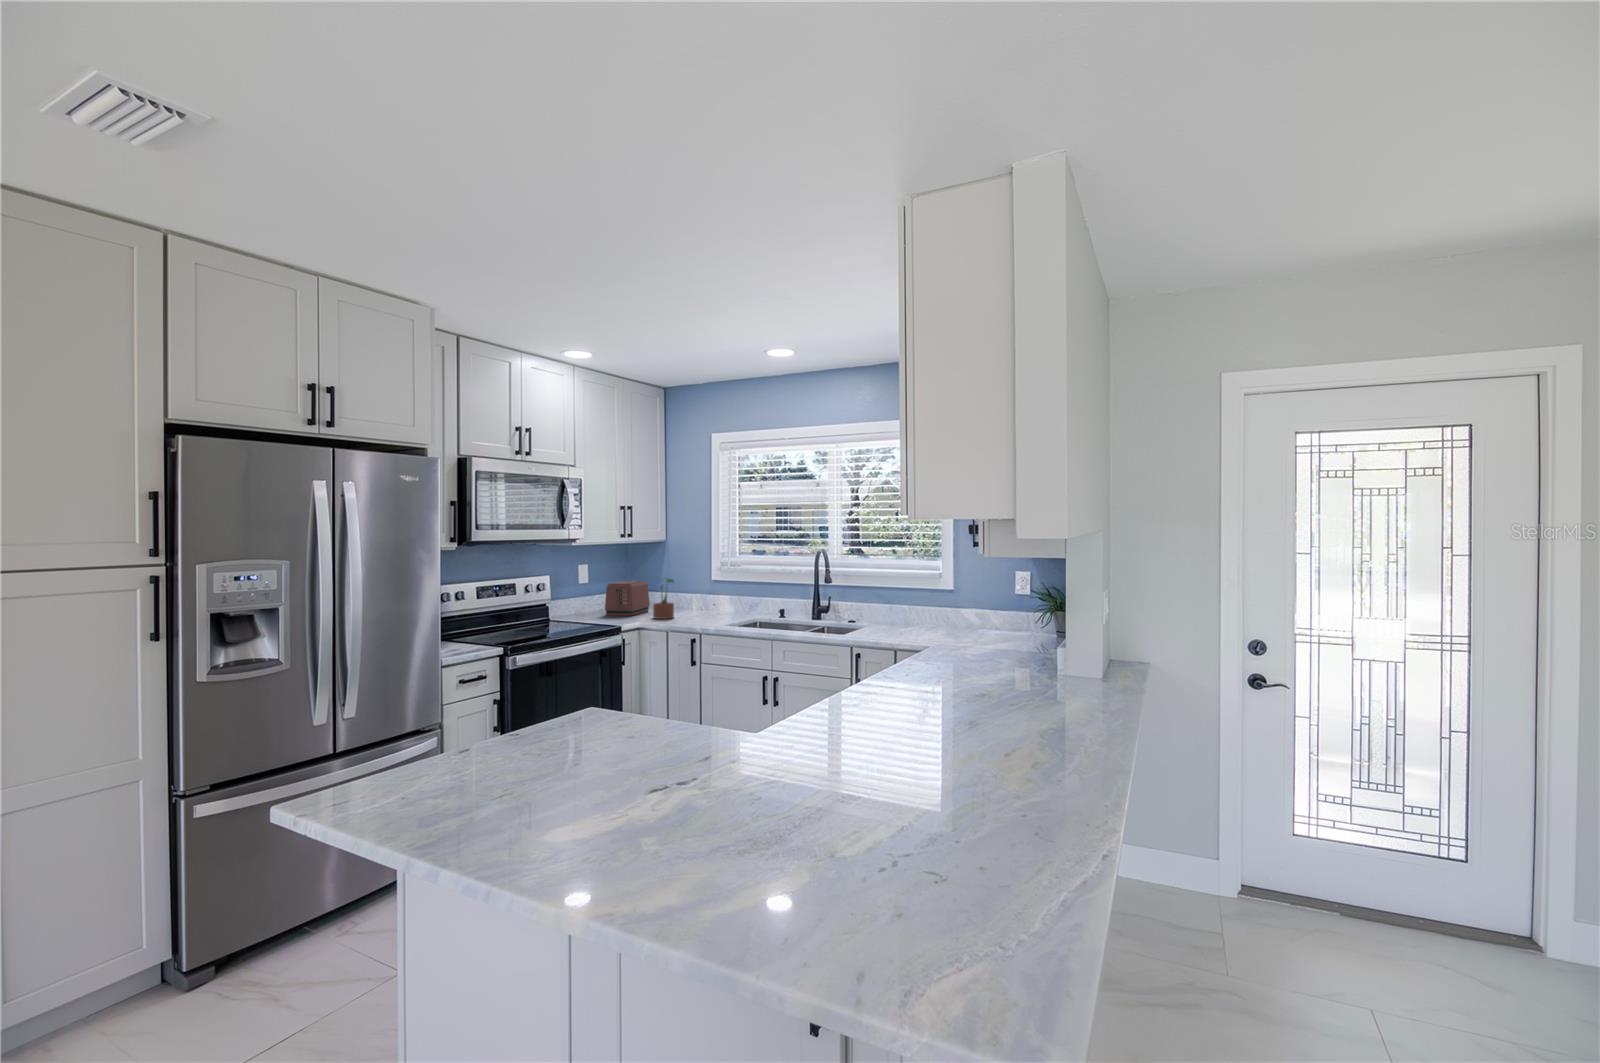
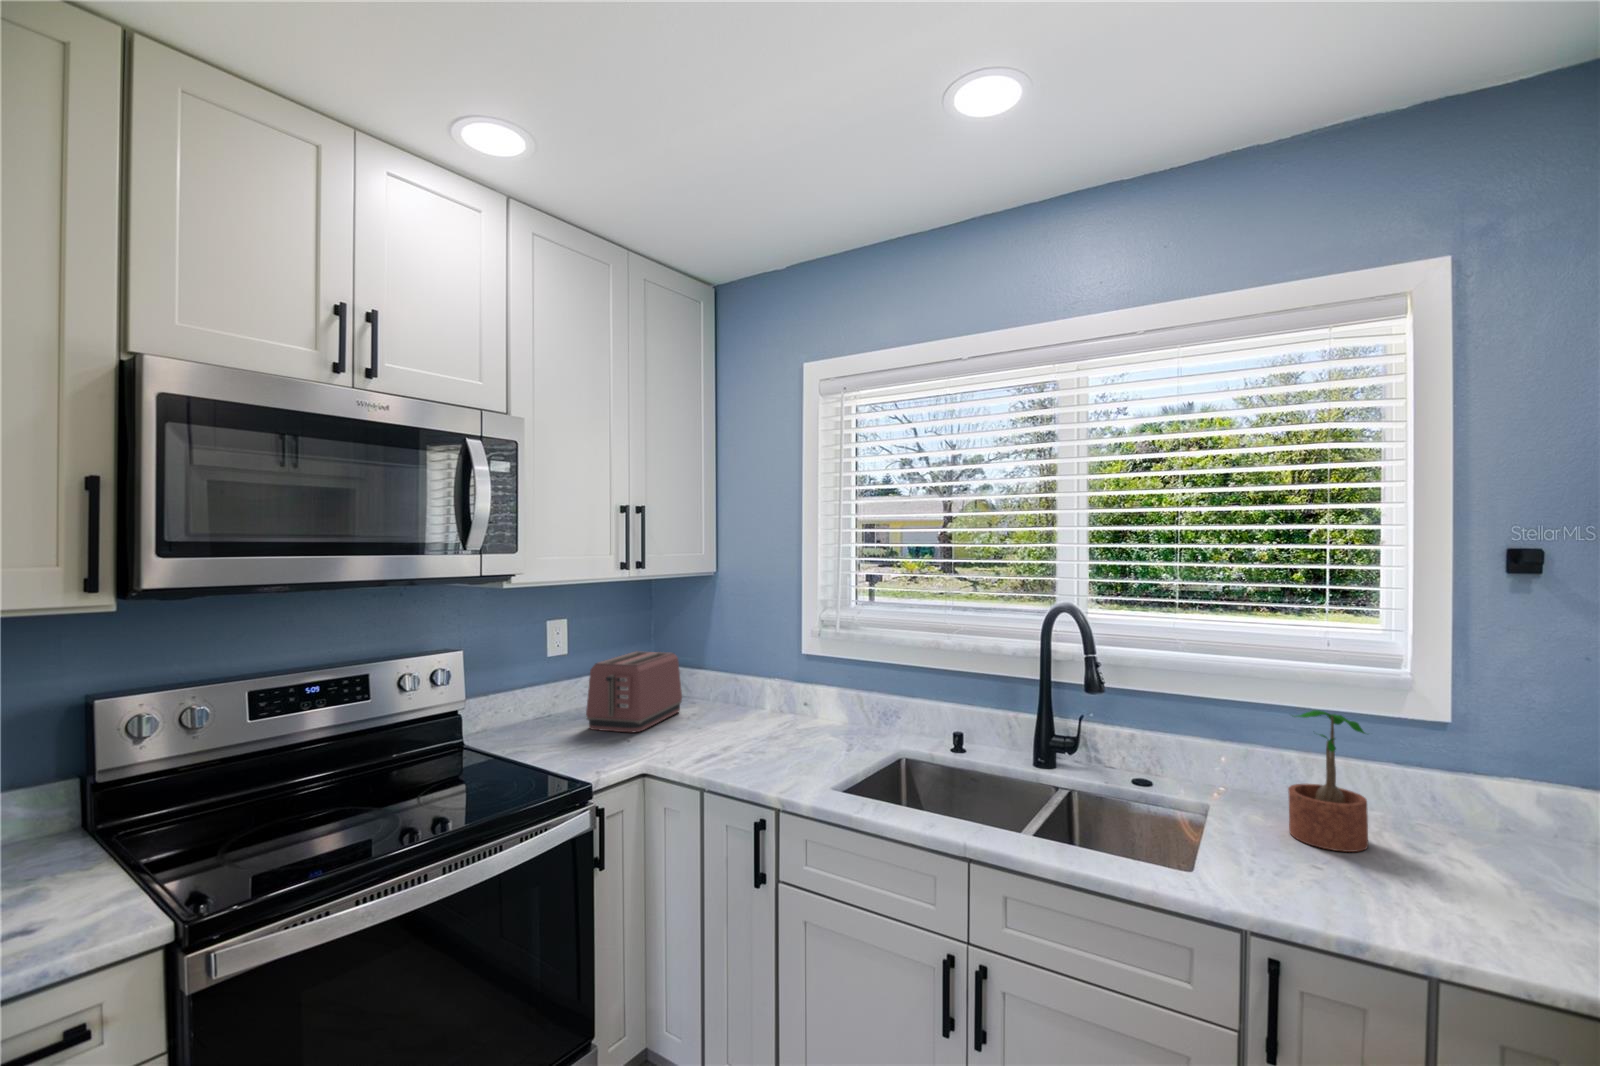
potted plant: present [653,579,674,619] -> present [1288,710,1368,852]

